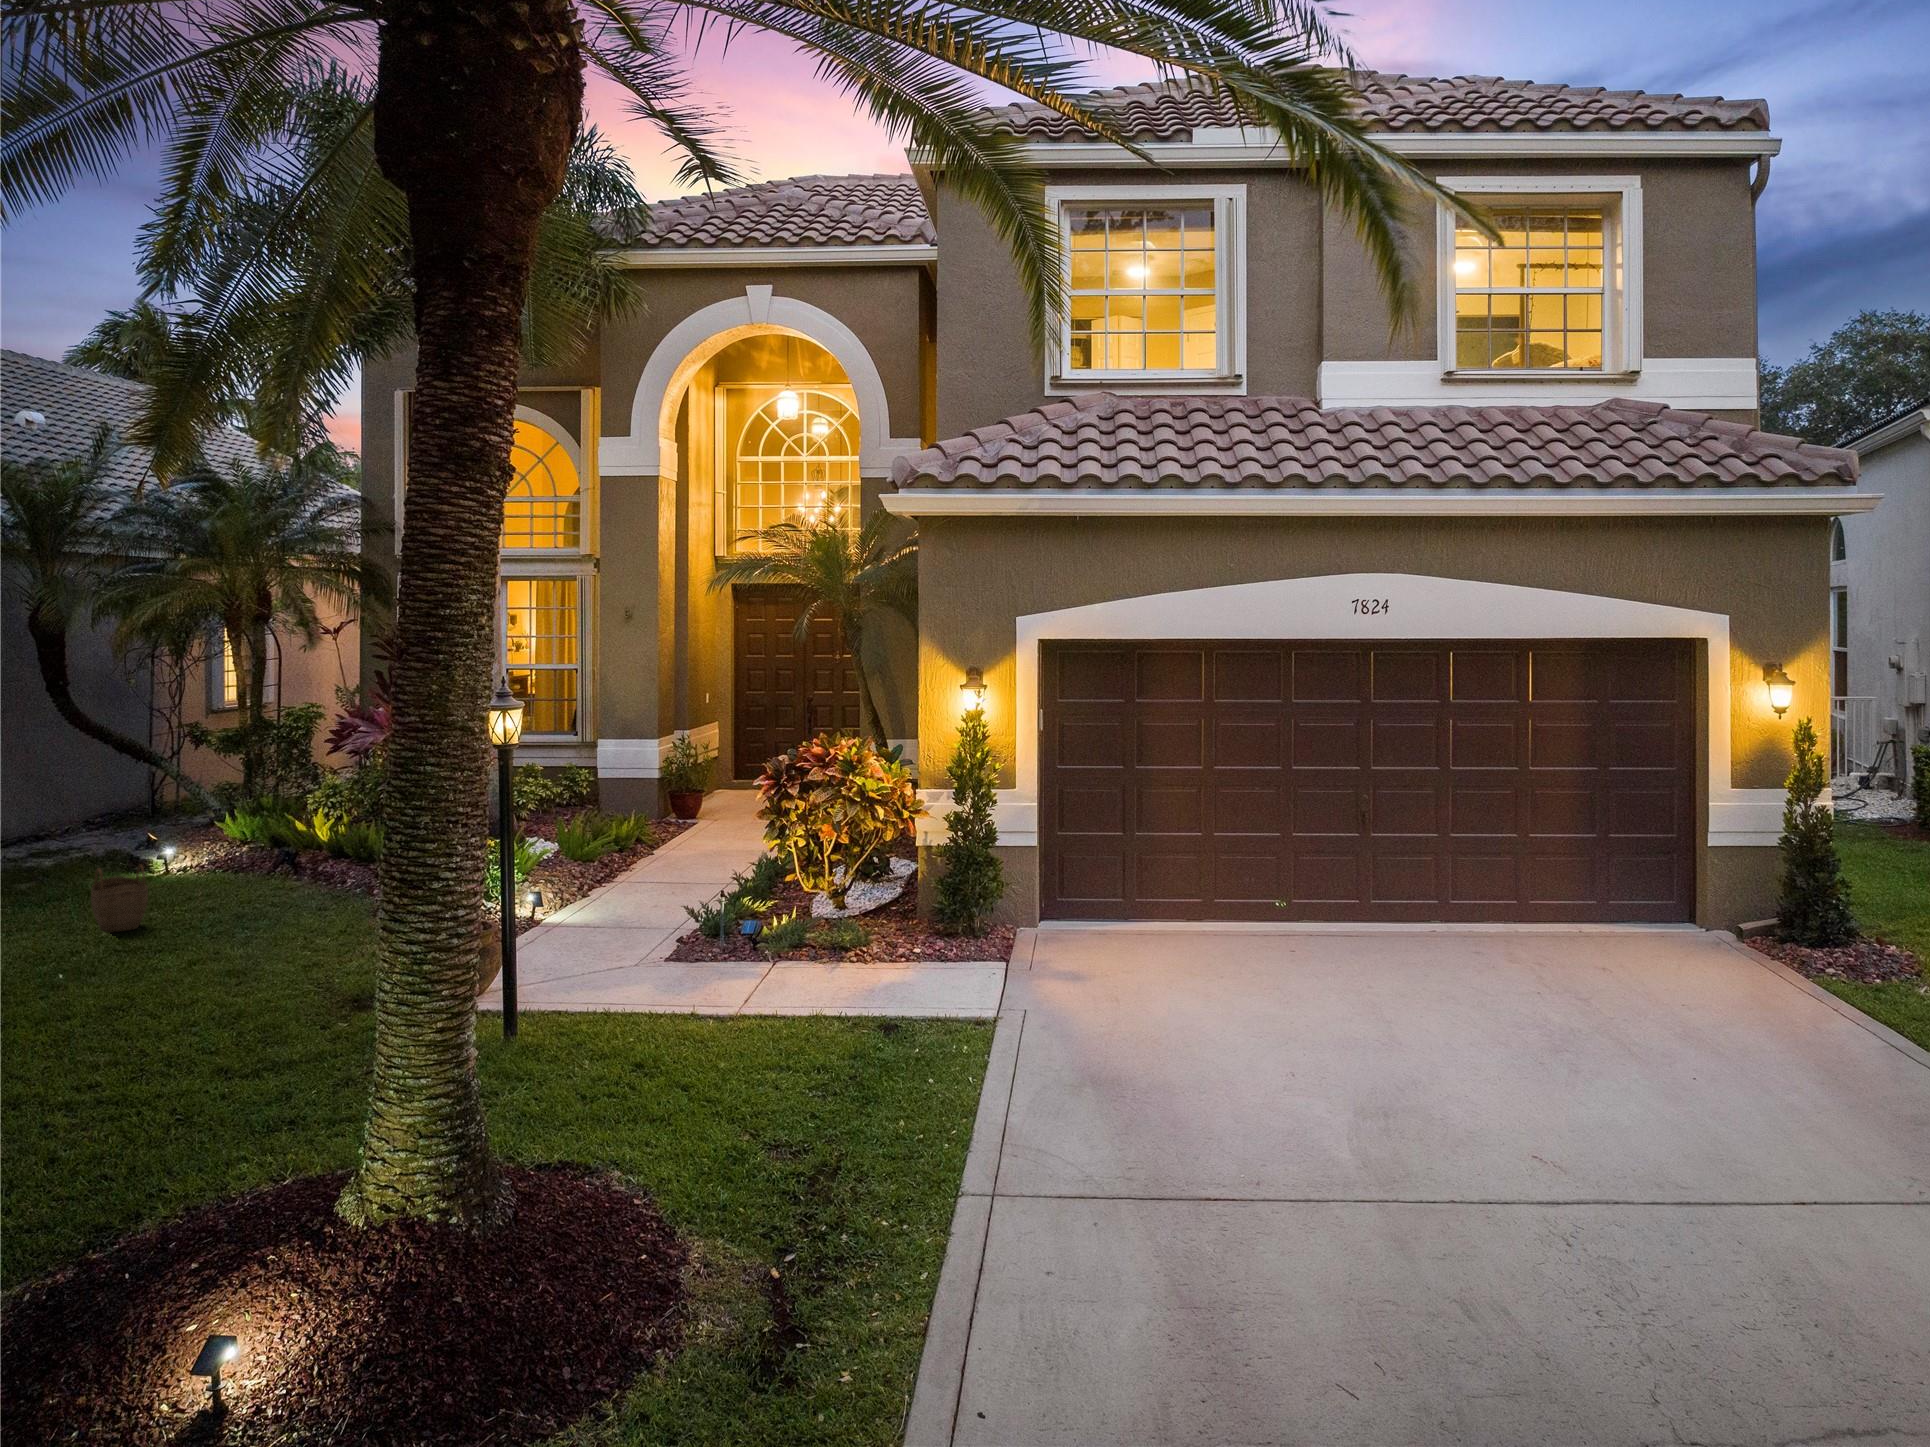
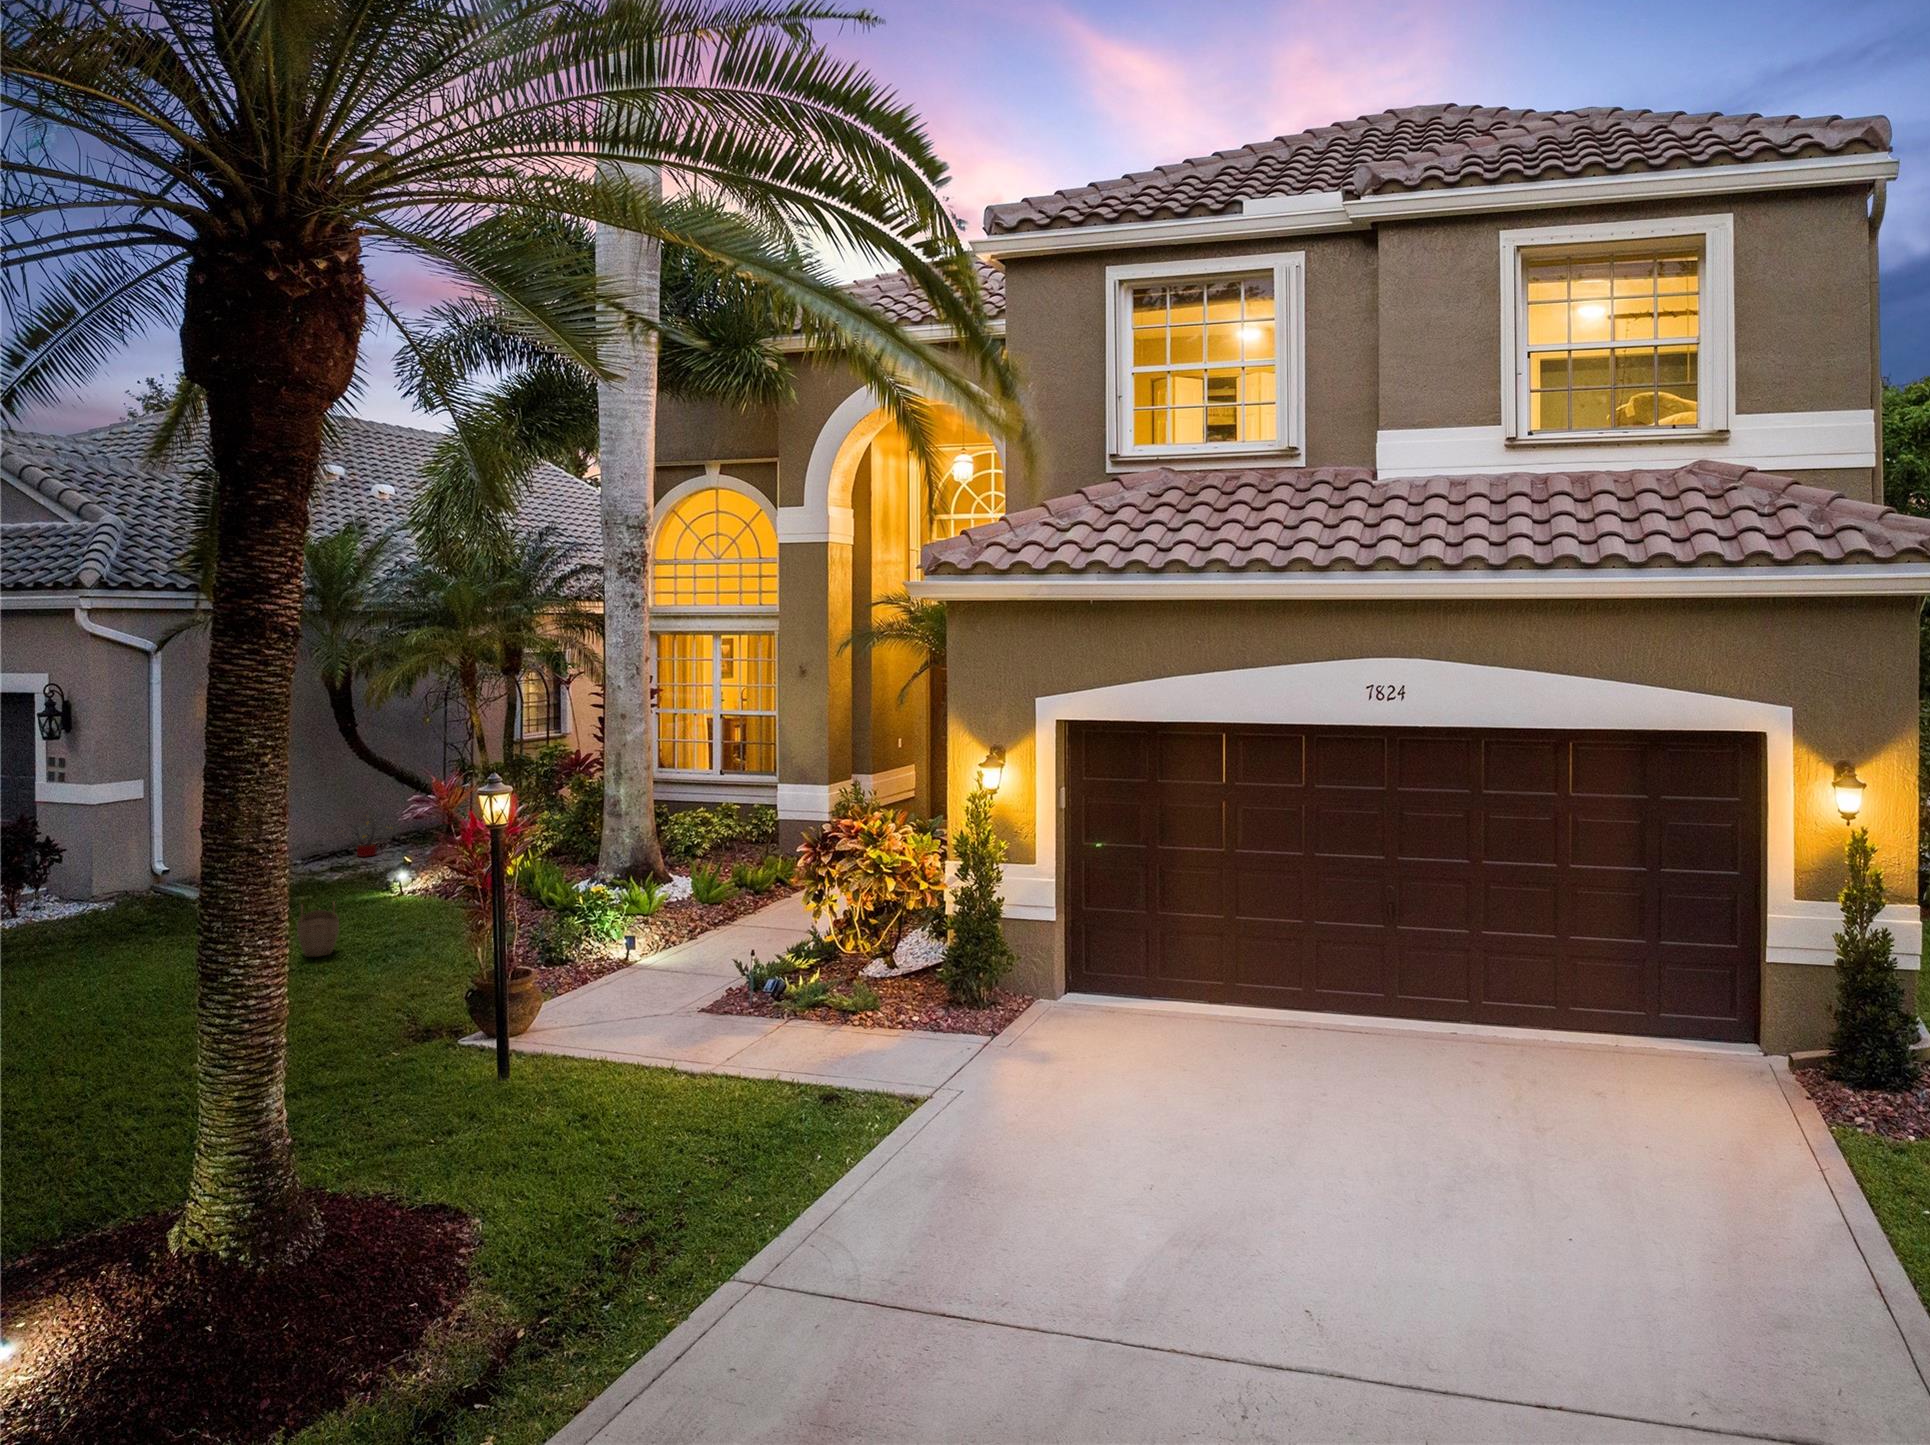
decorative plant: none [29,777,105,830] -> present [344,820,376,857]

